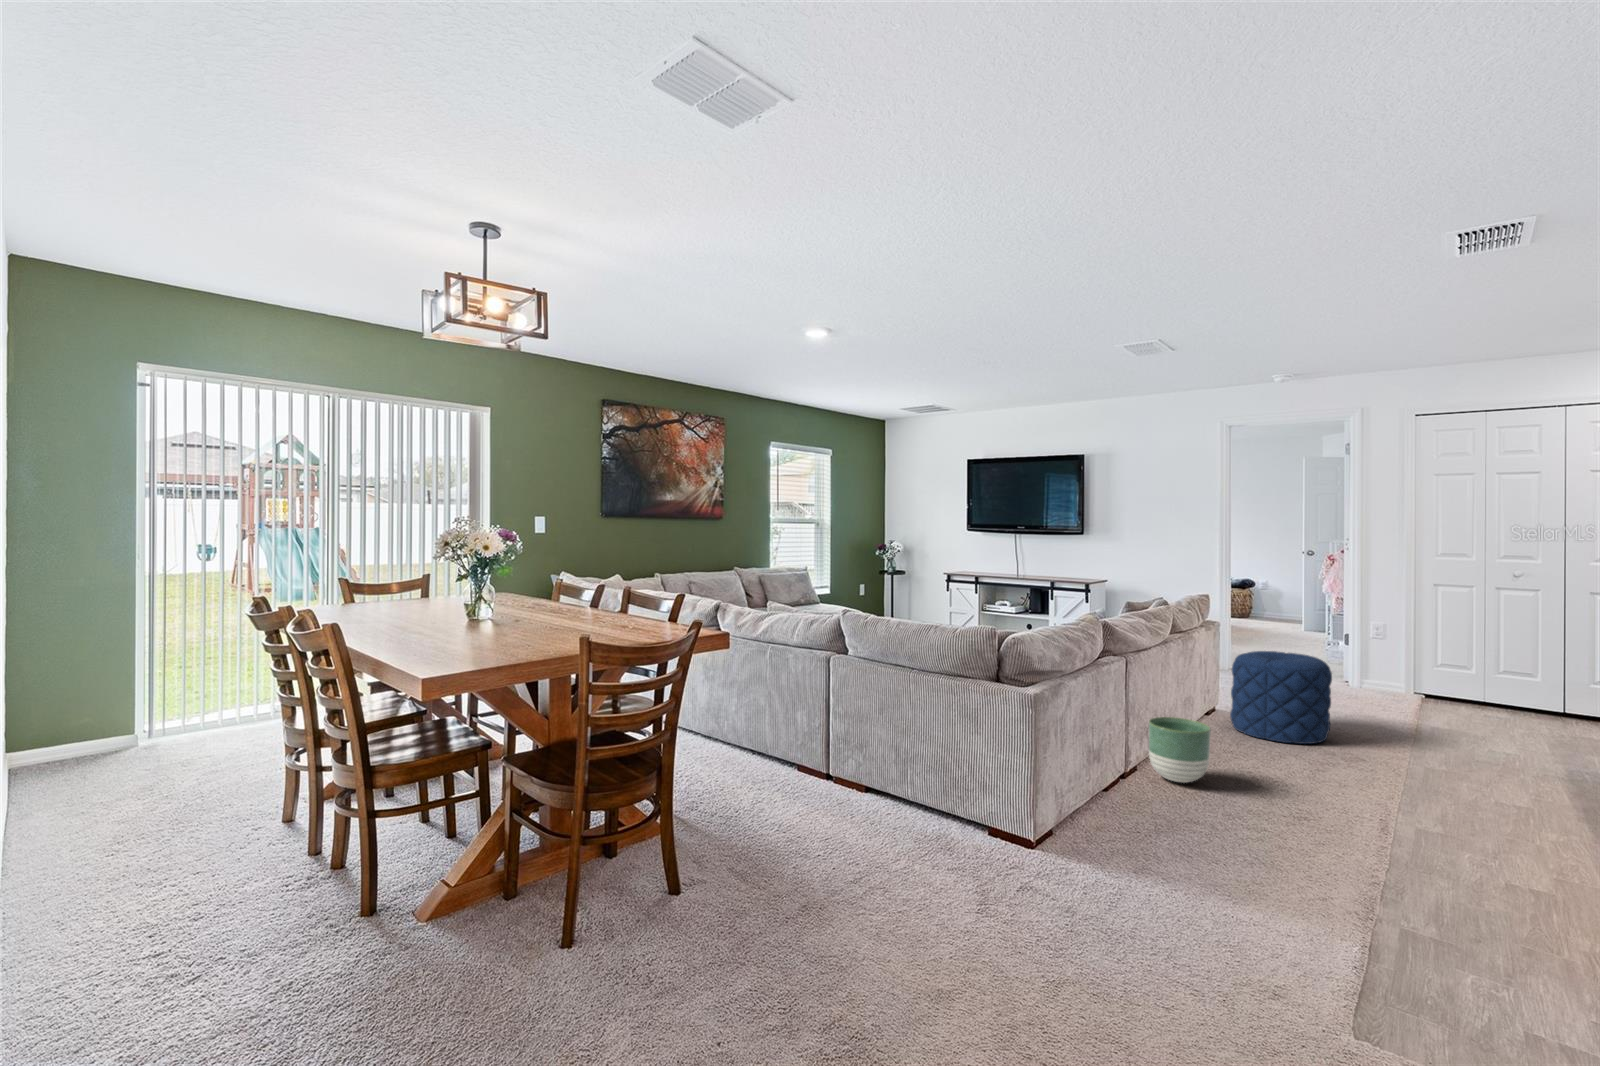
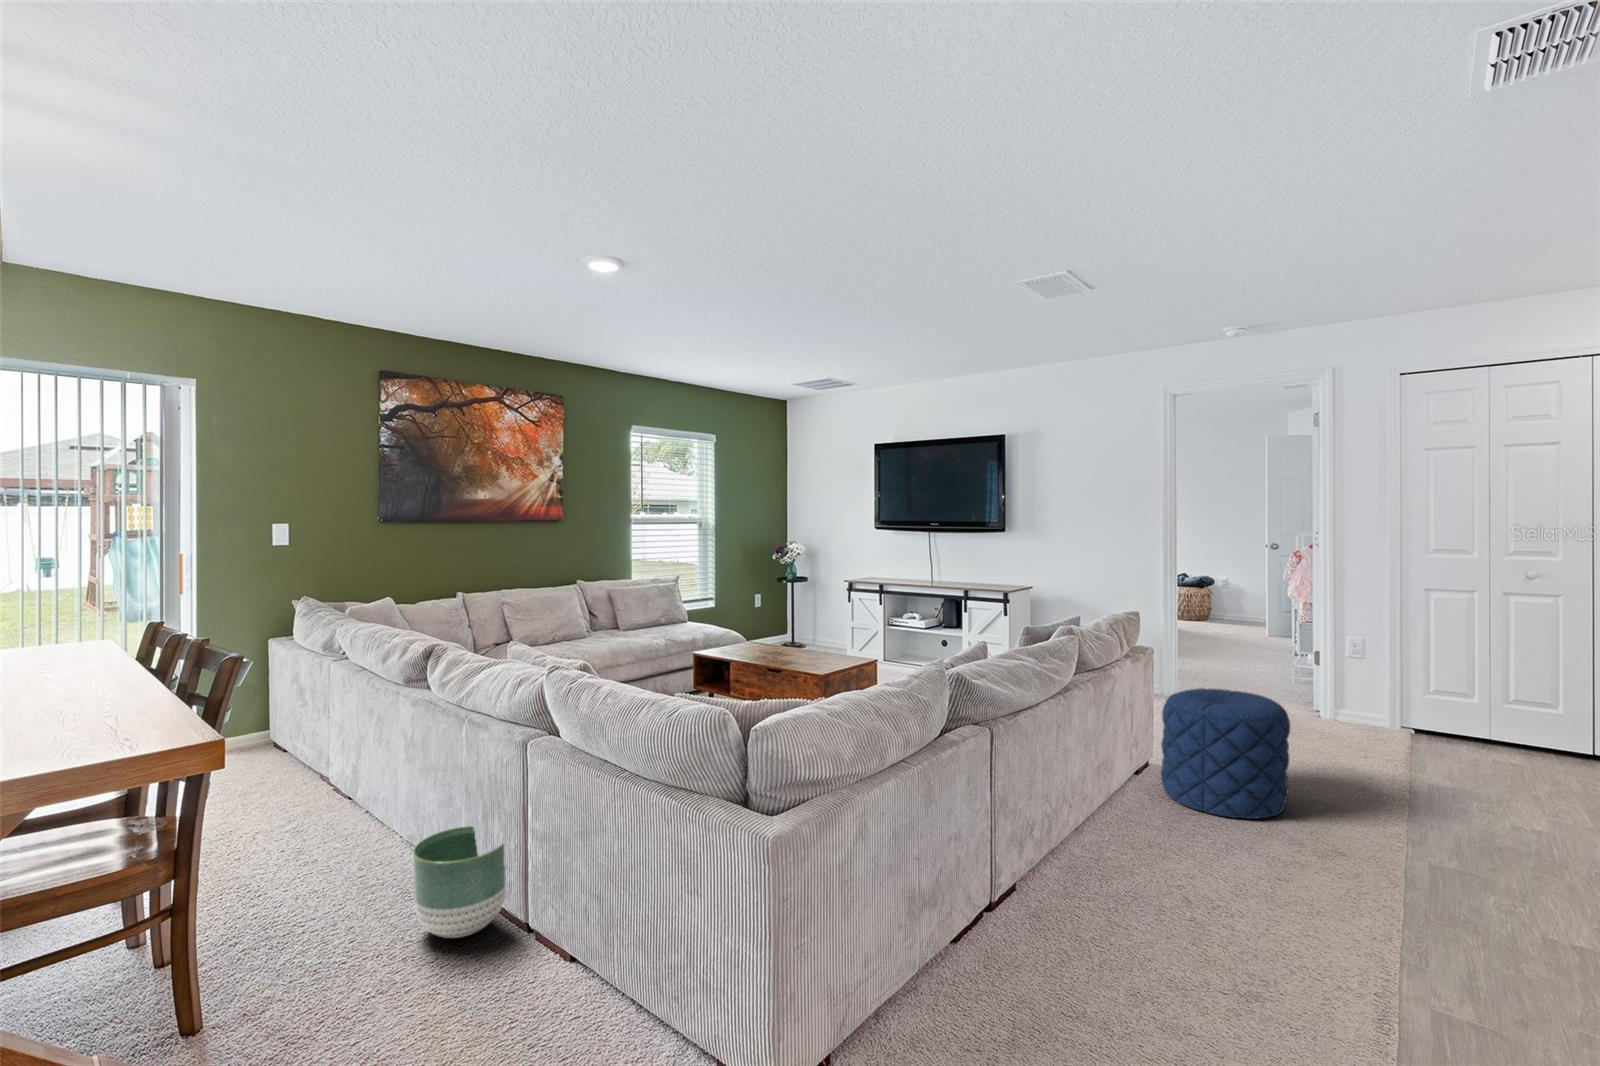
planter: present [1149,717,1211,783] -> present [413,826,505,938]

